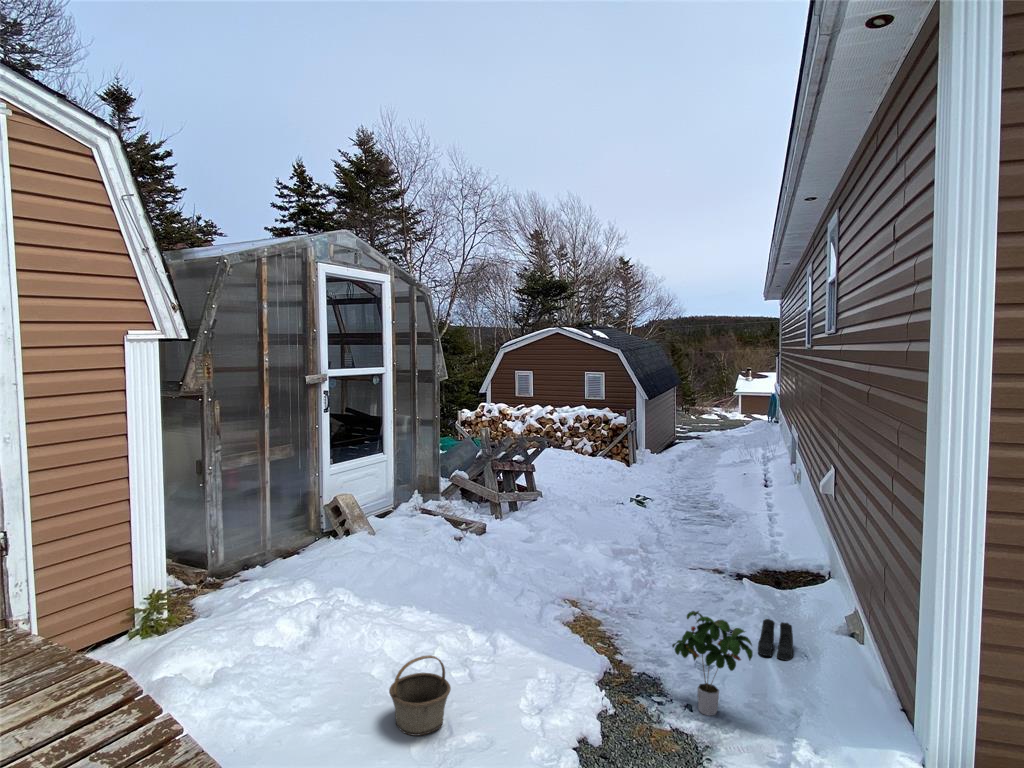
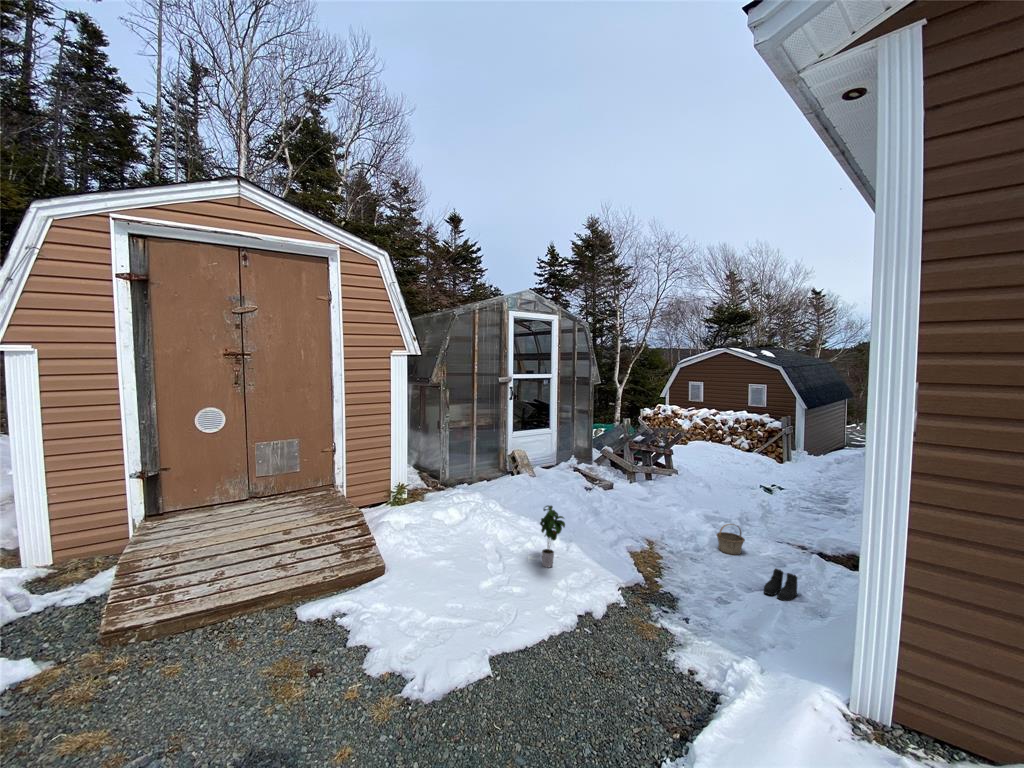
potted plant: present [672,611,753,716] -> present [540,505,565,568]
basket: present [389,655,451,736] -> present [716,524,745,555]

